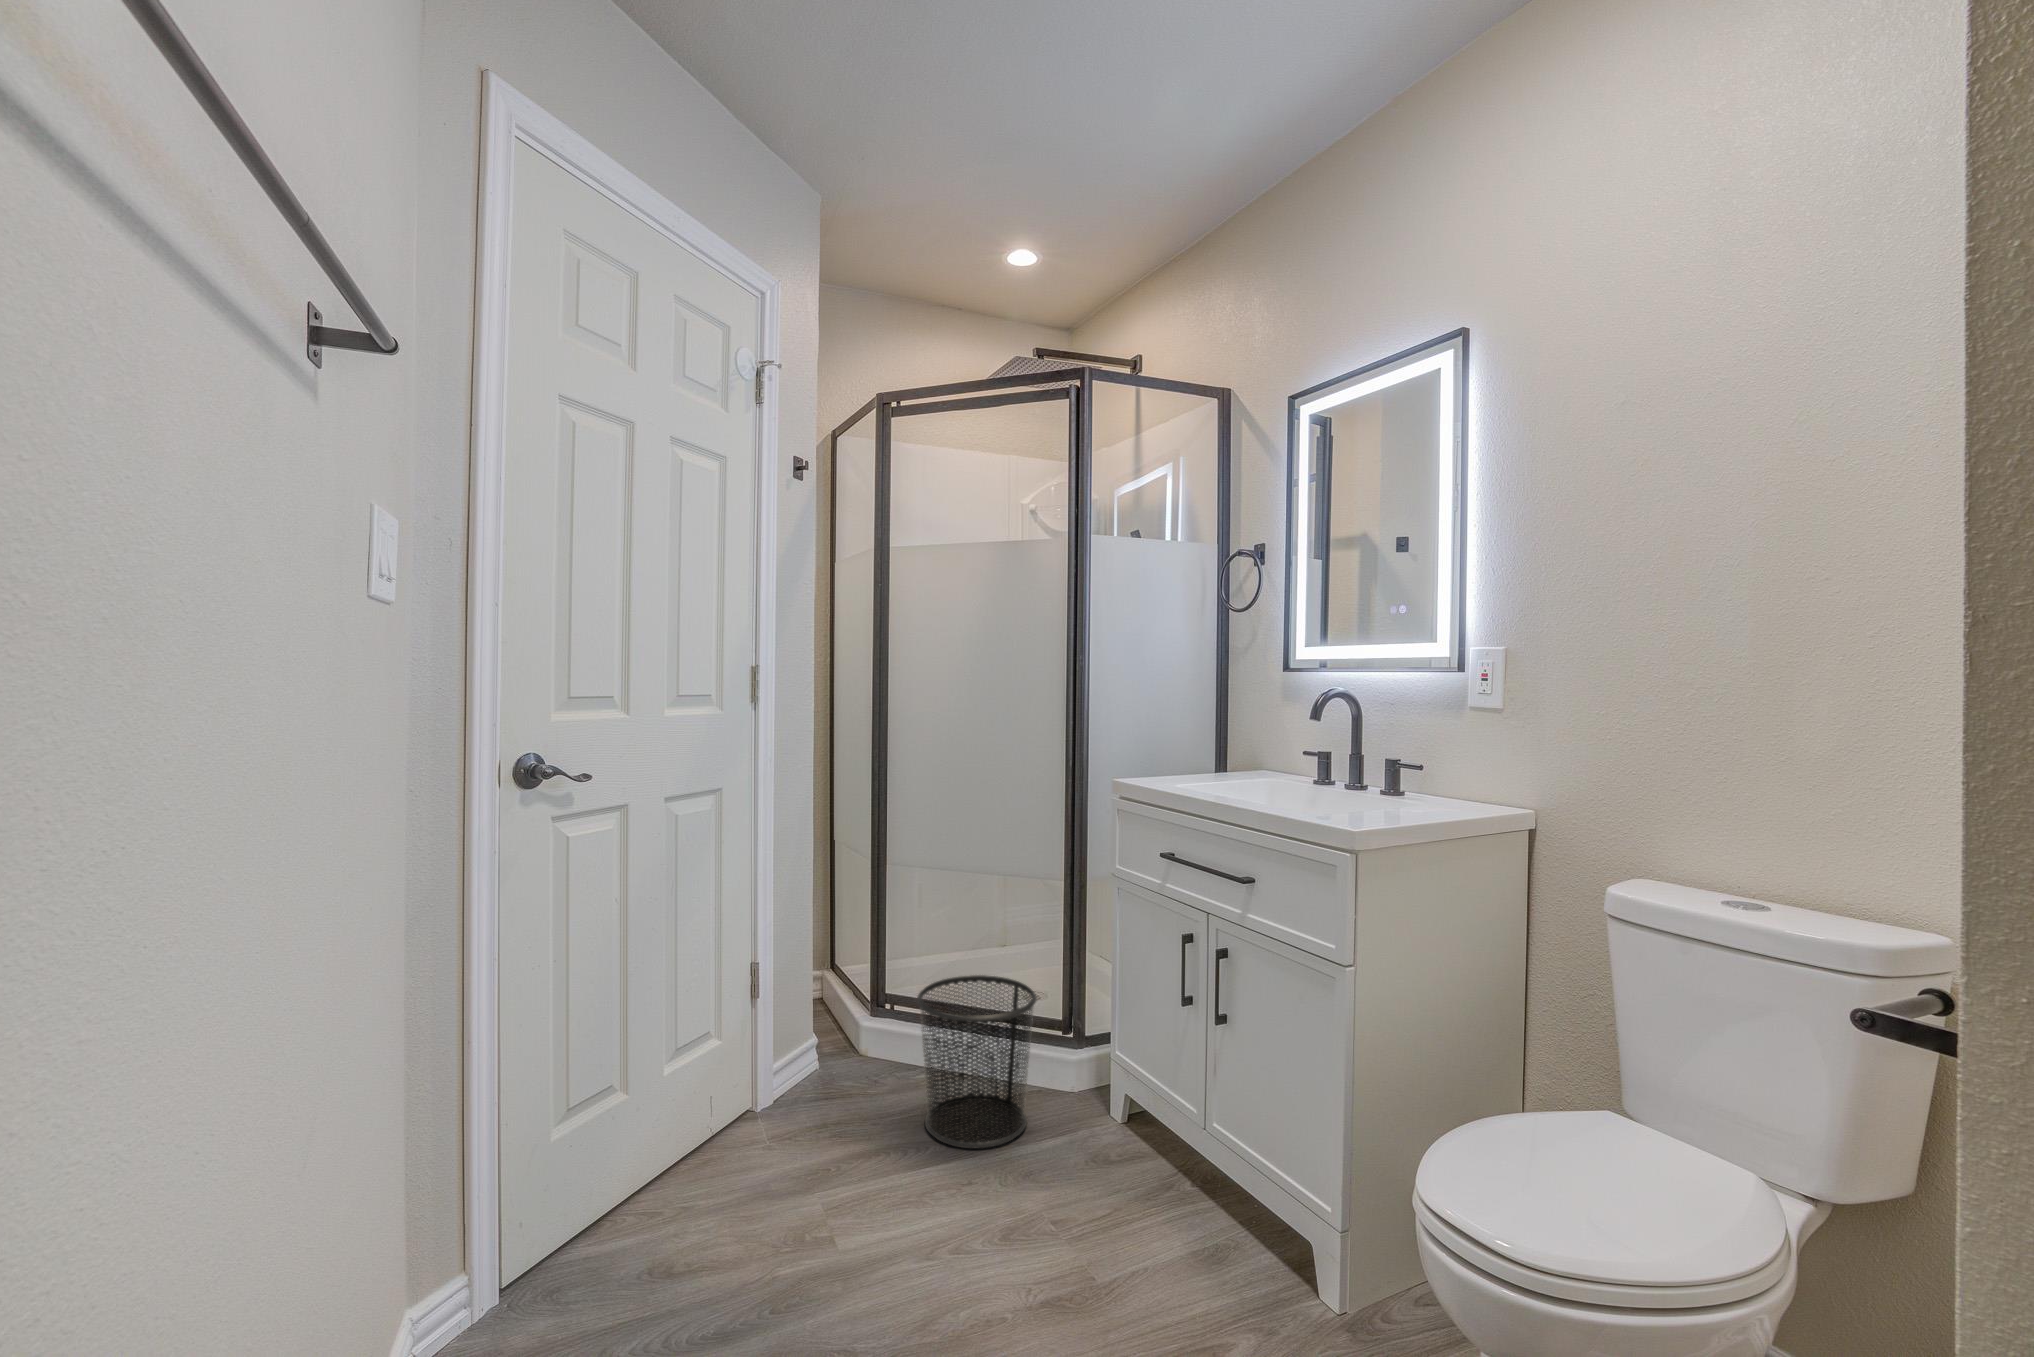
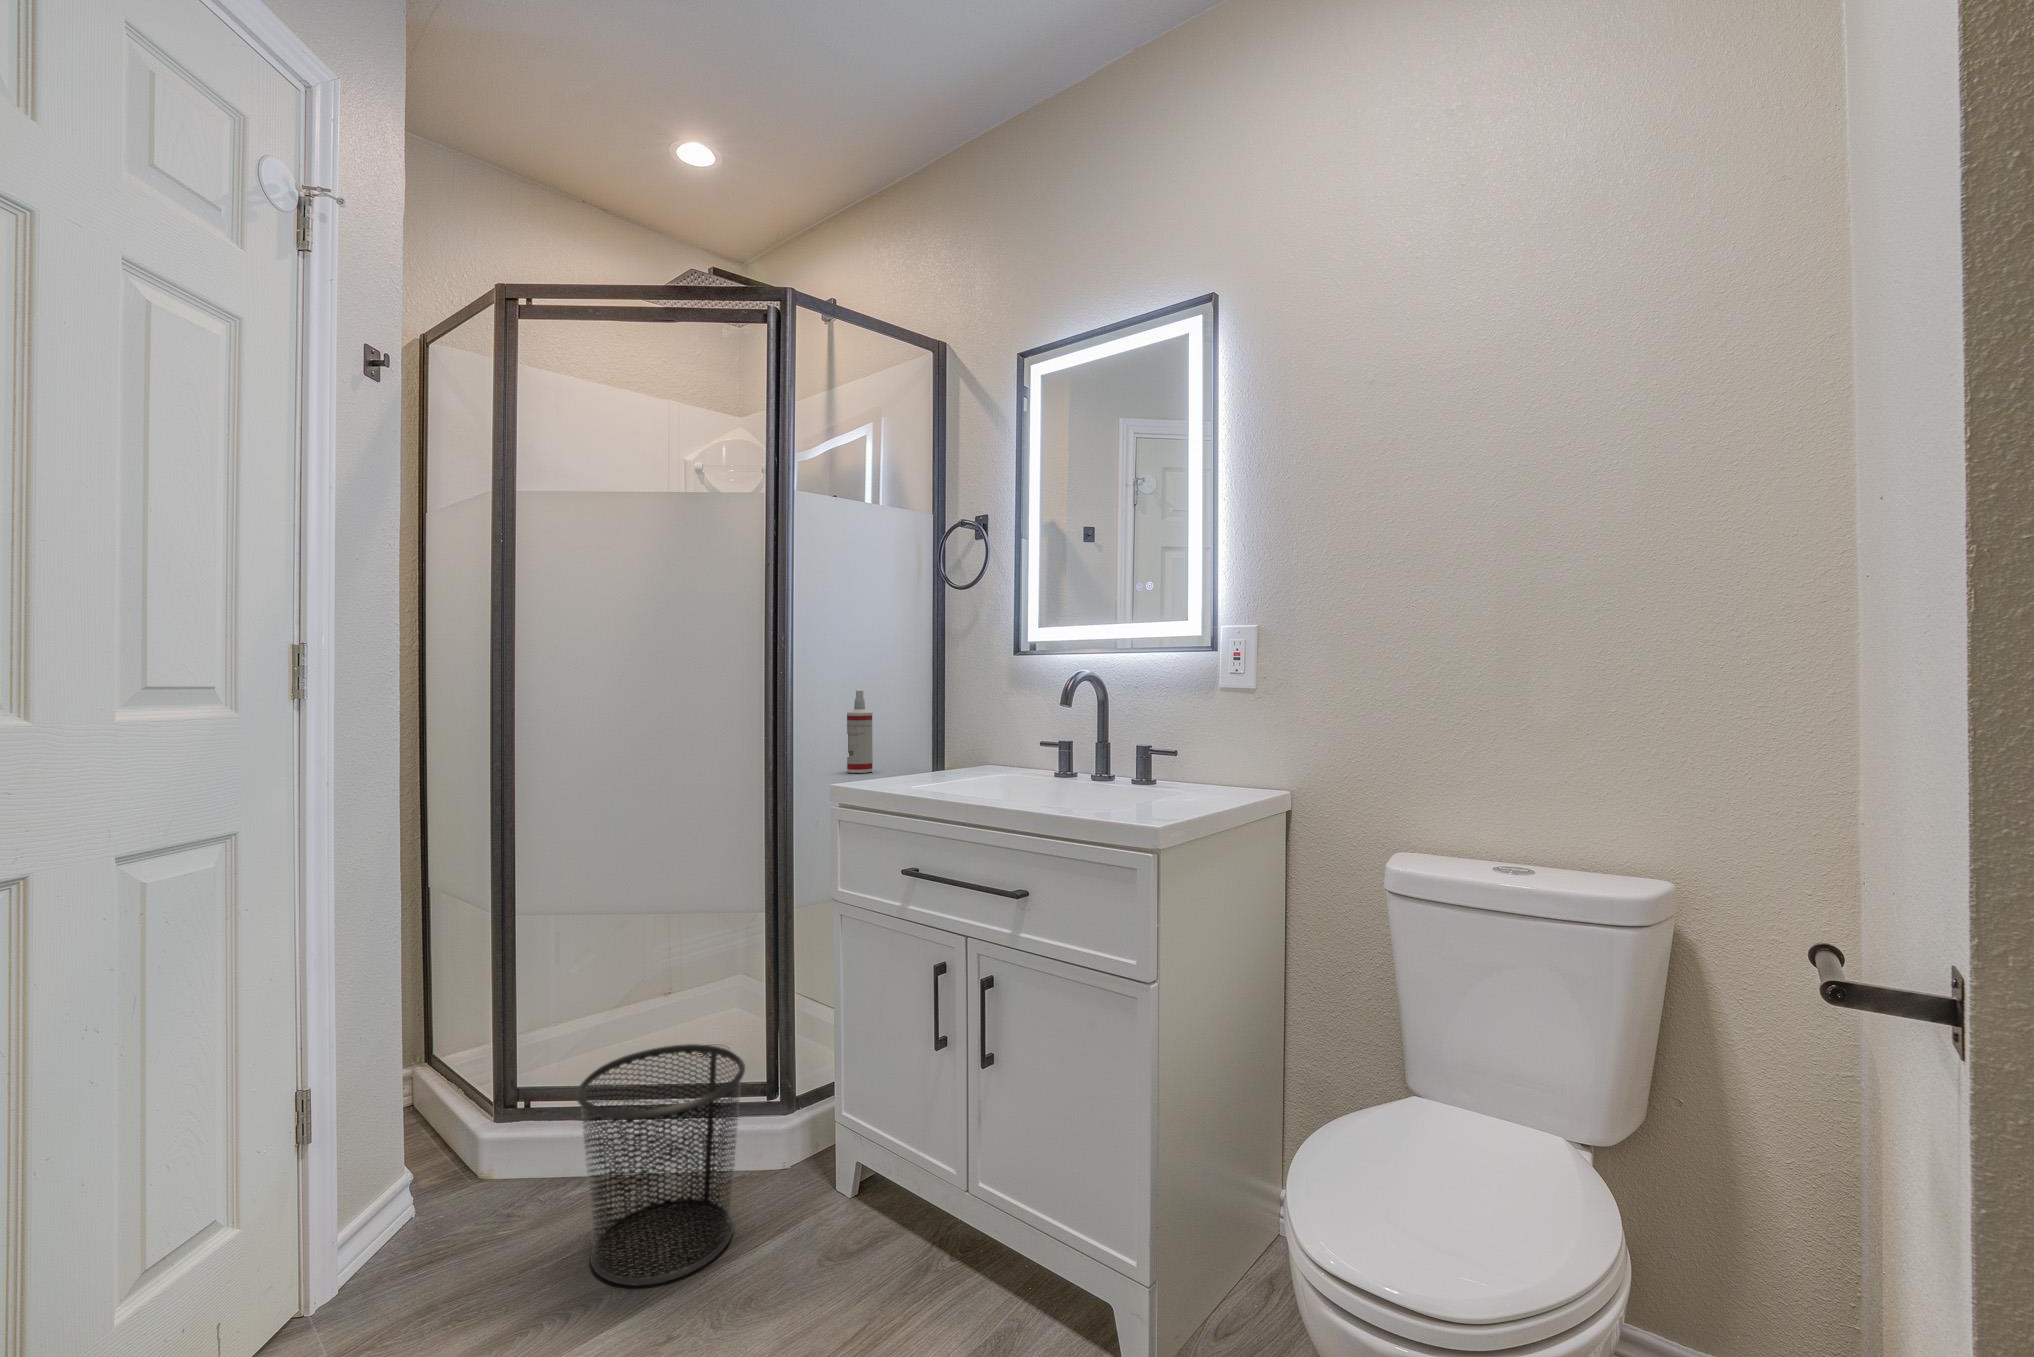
spray bottle: none [1131,701,1153,772] -> present [847,691,873,773]

